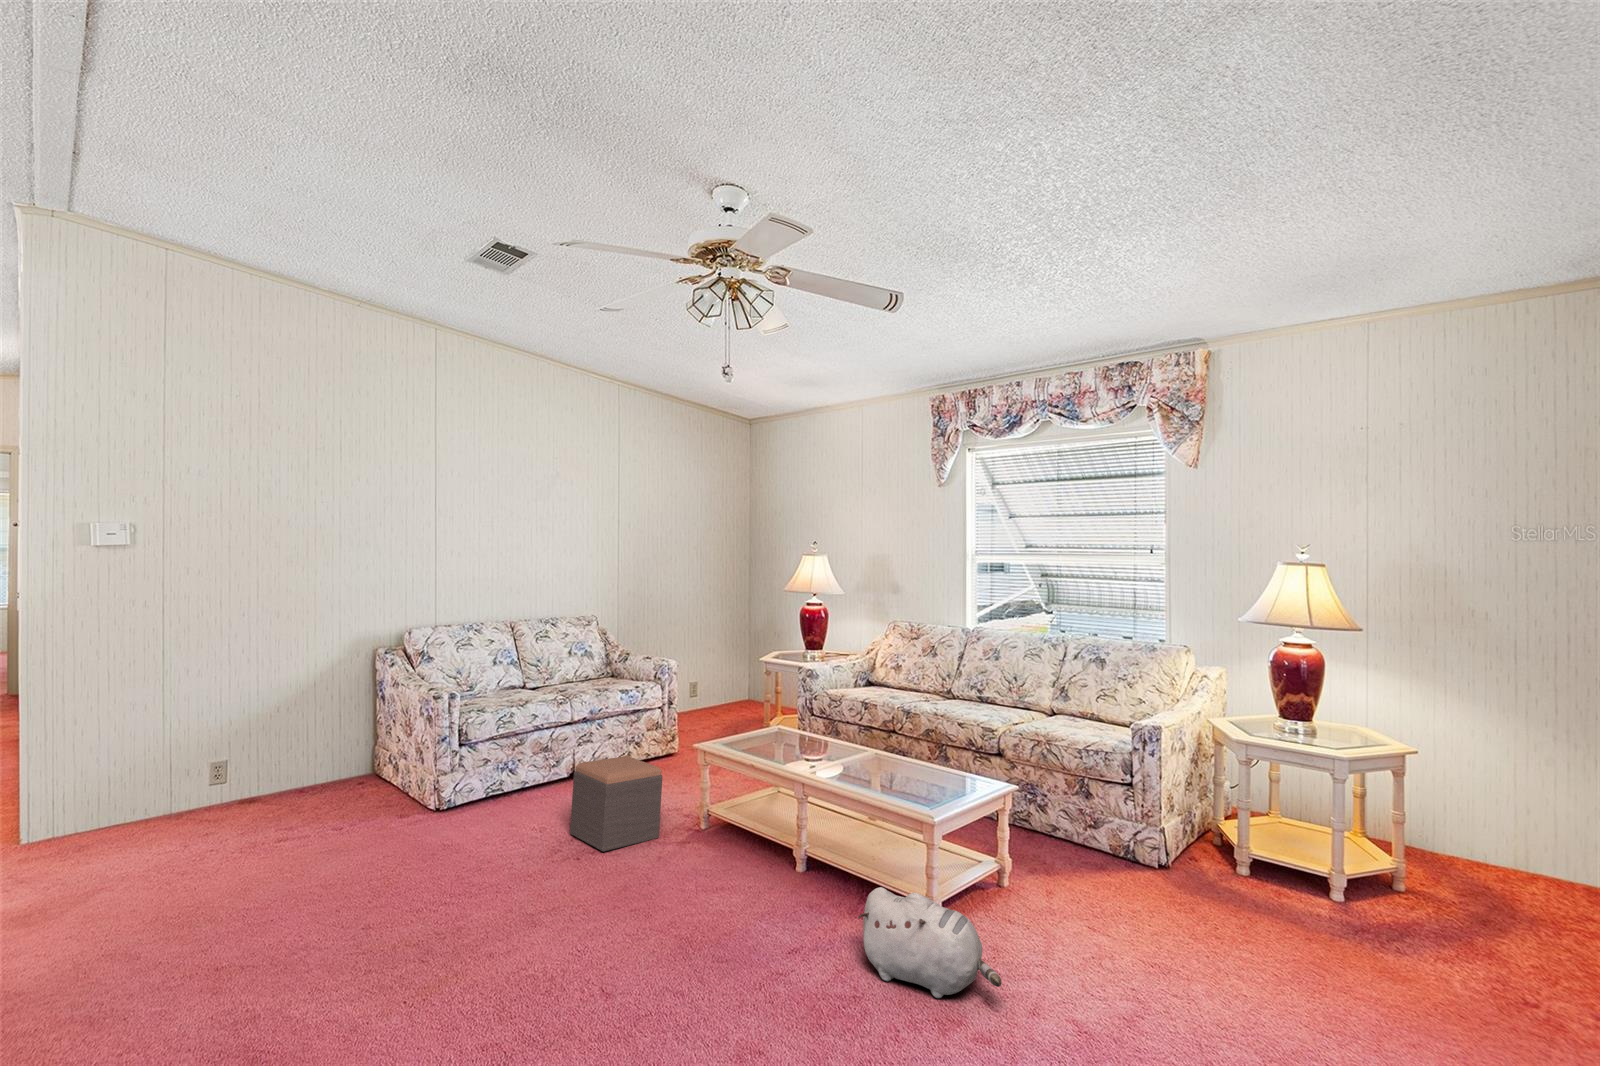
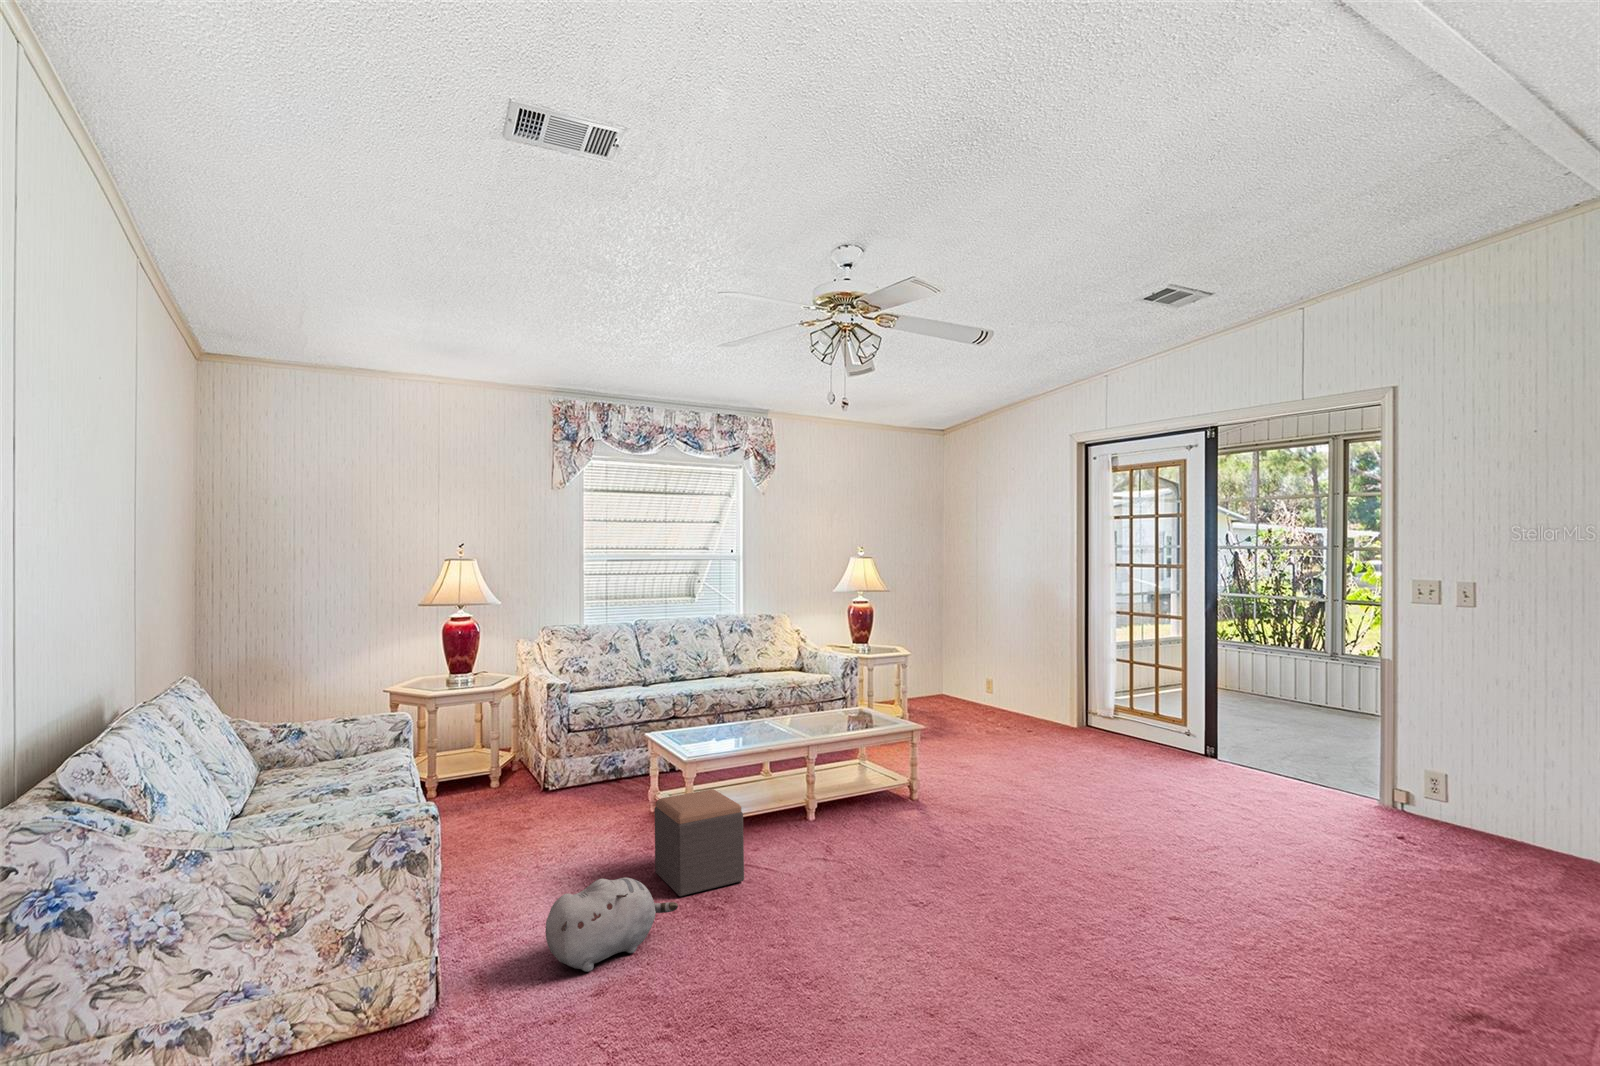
plush toy: present [858,887,1001,998] -> present [545,878,678,972]

